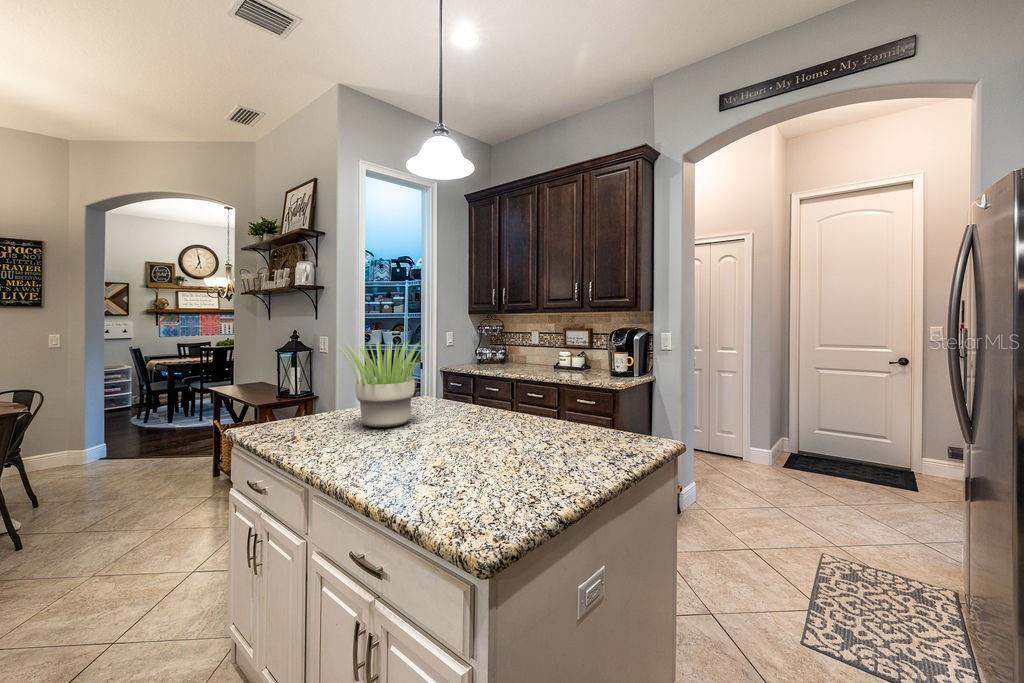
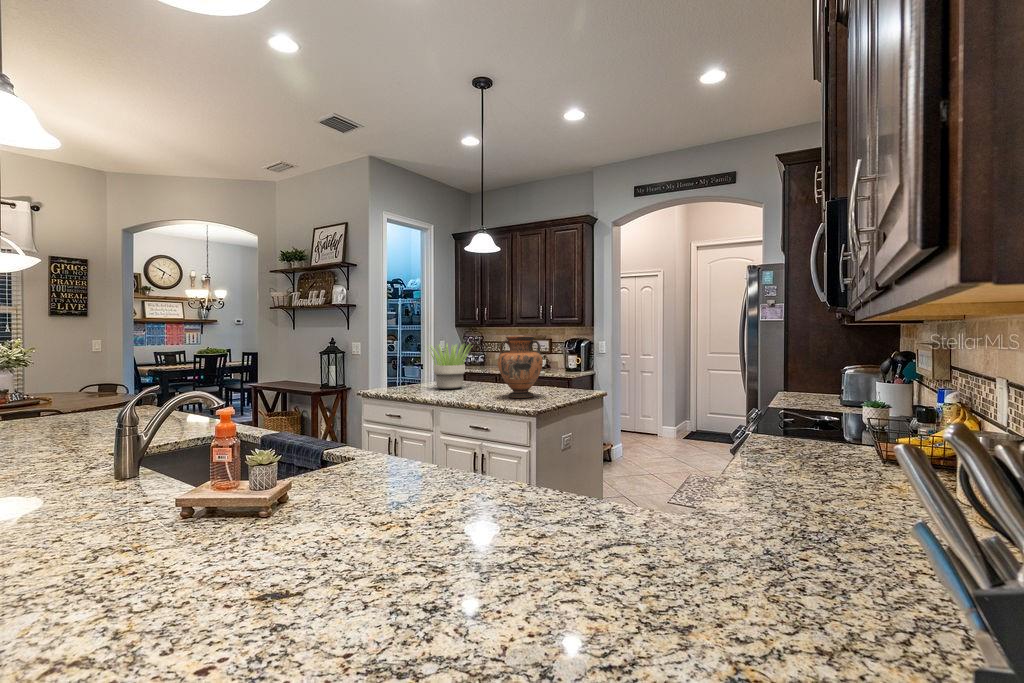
vase: none [438,330,541,474] -> present [498,336,543,398]

